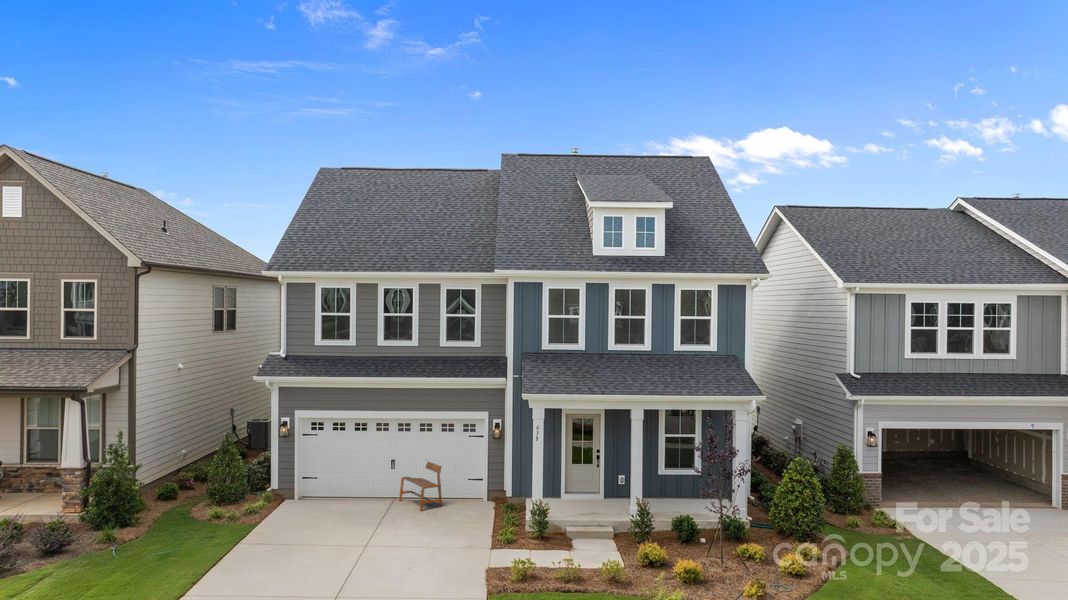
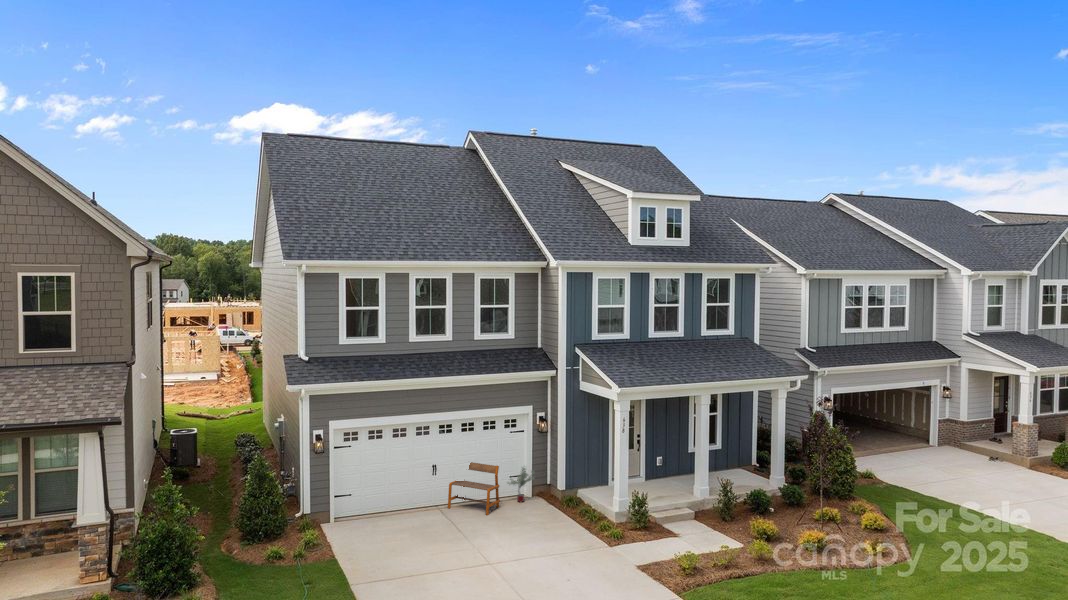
potted tree: none [456,469,482,505] -> present [508,468,535,502]

